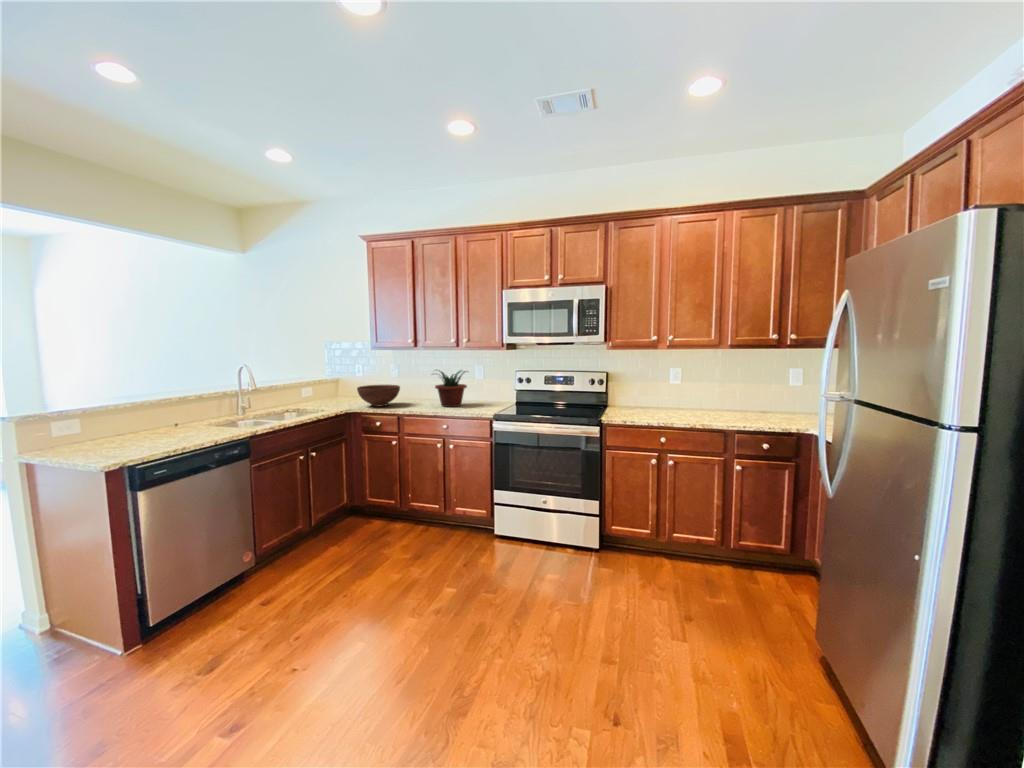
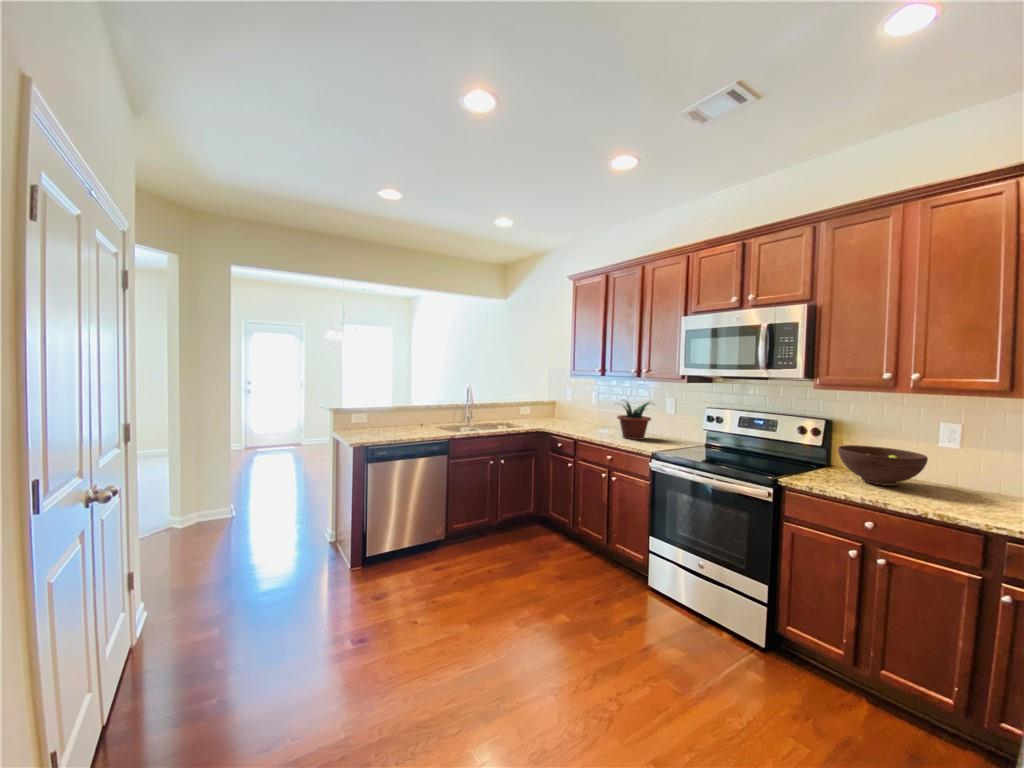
fruit bowl: present [357,385,400,407] -> present [838,445,928,486]

